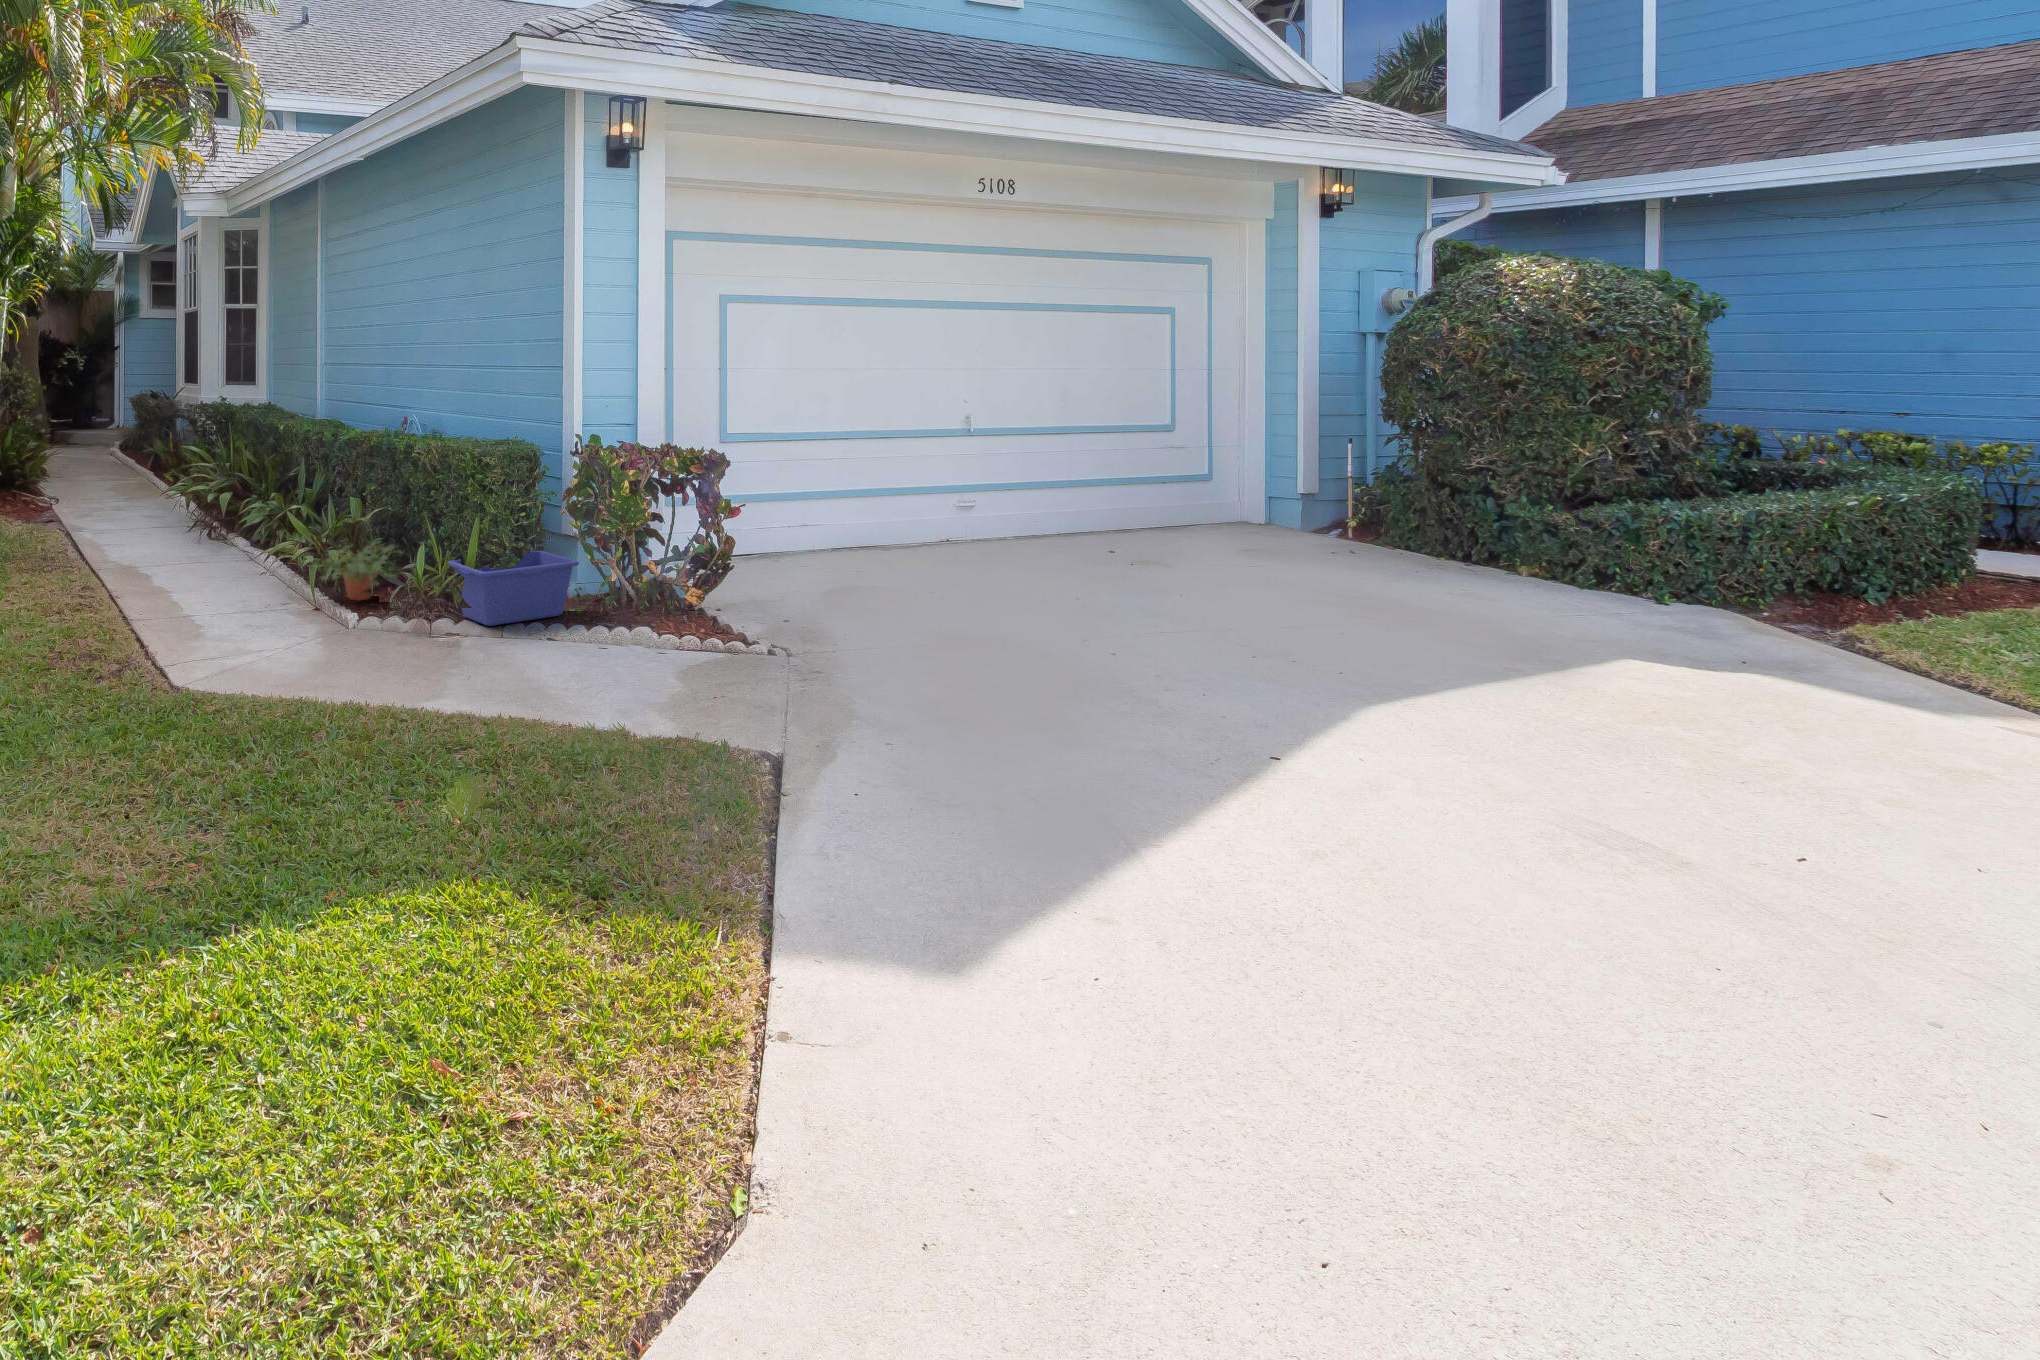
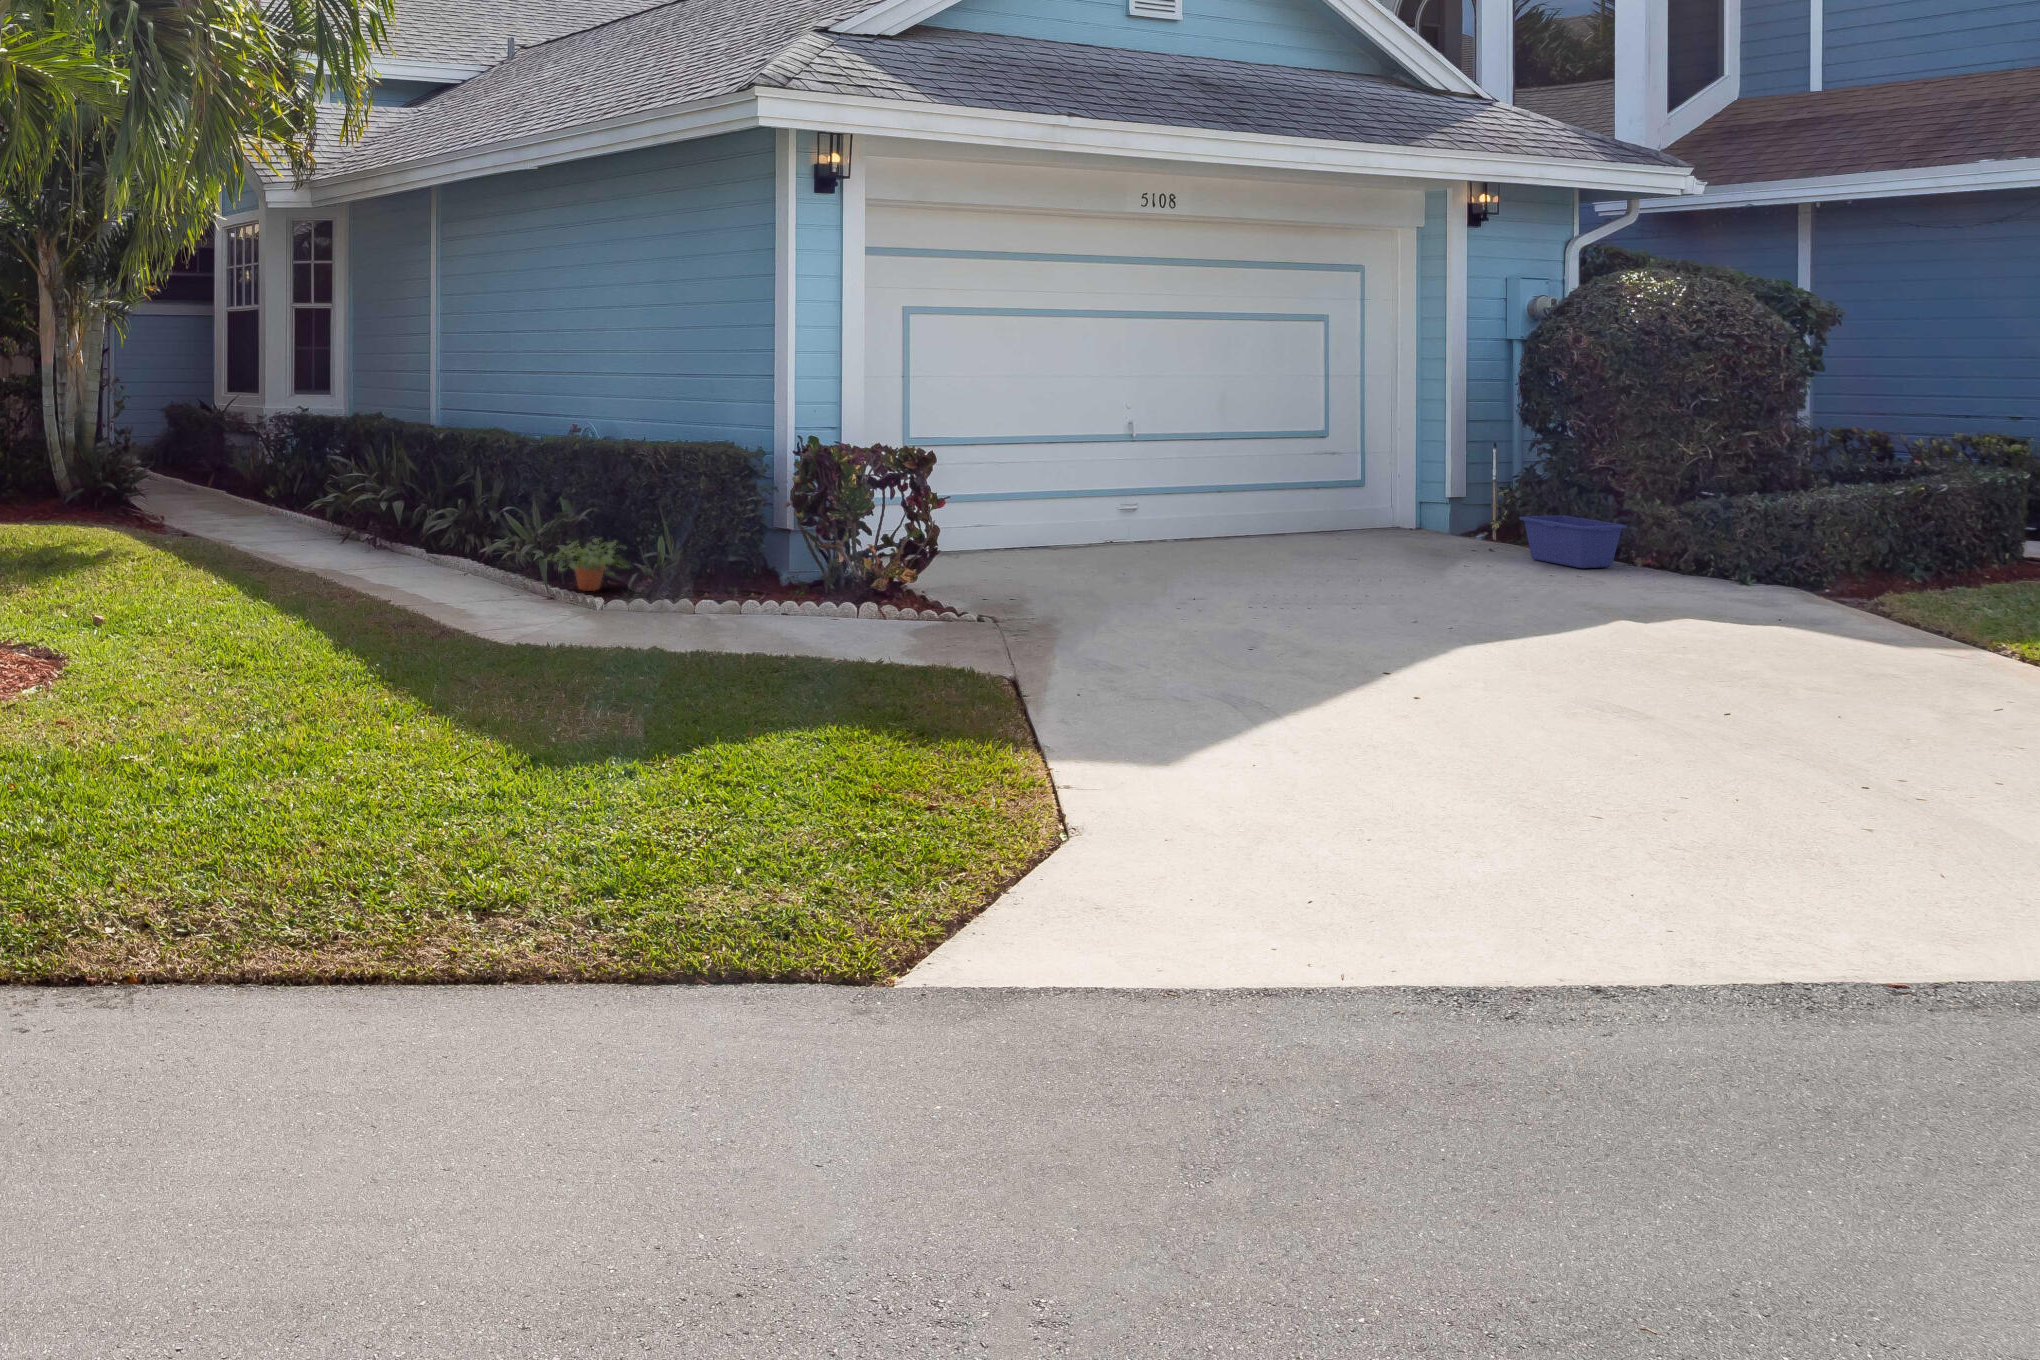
storage bin: present [448,551,579,626] -> present [1519,515,1627,568]

